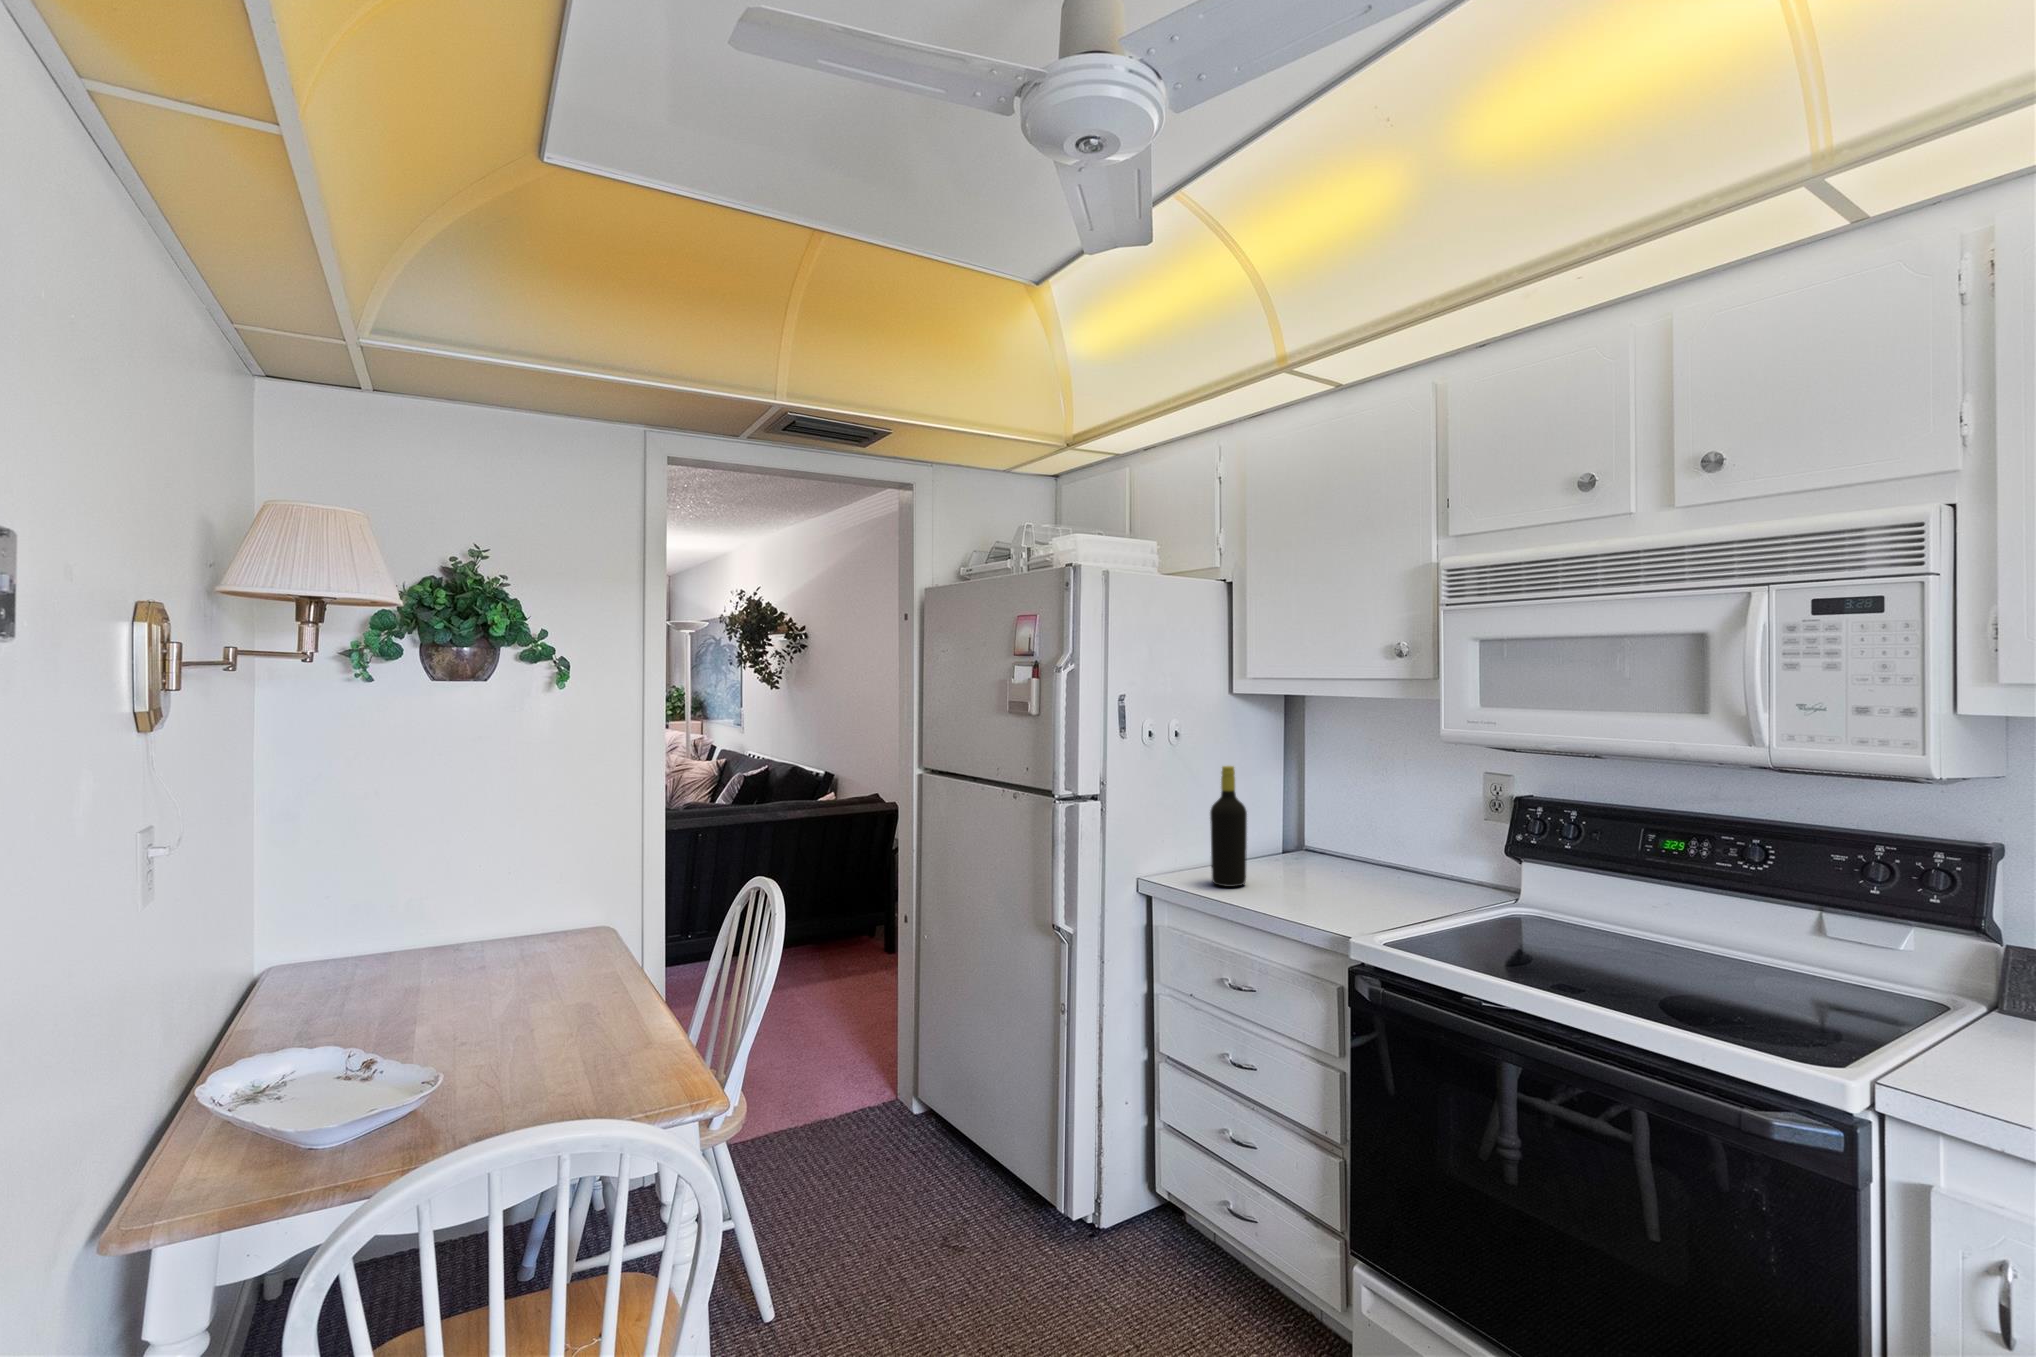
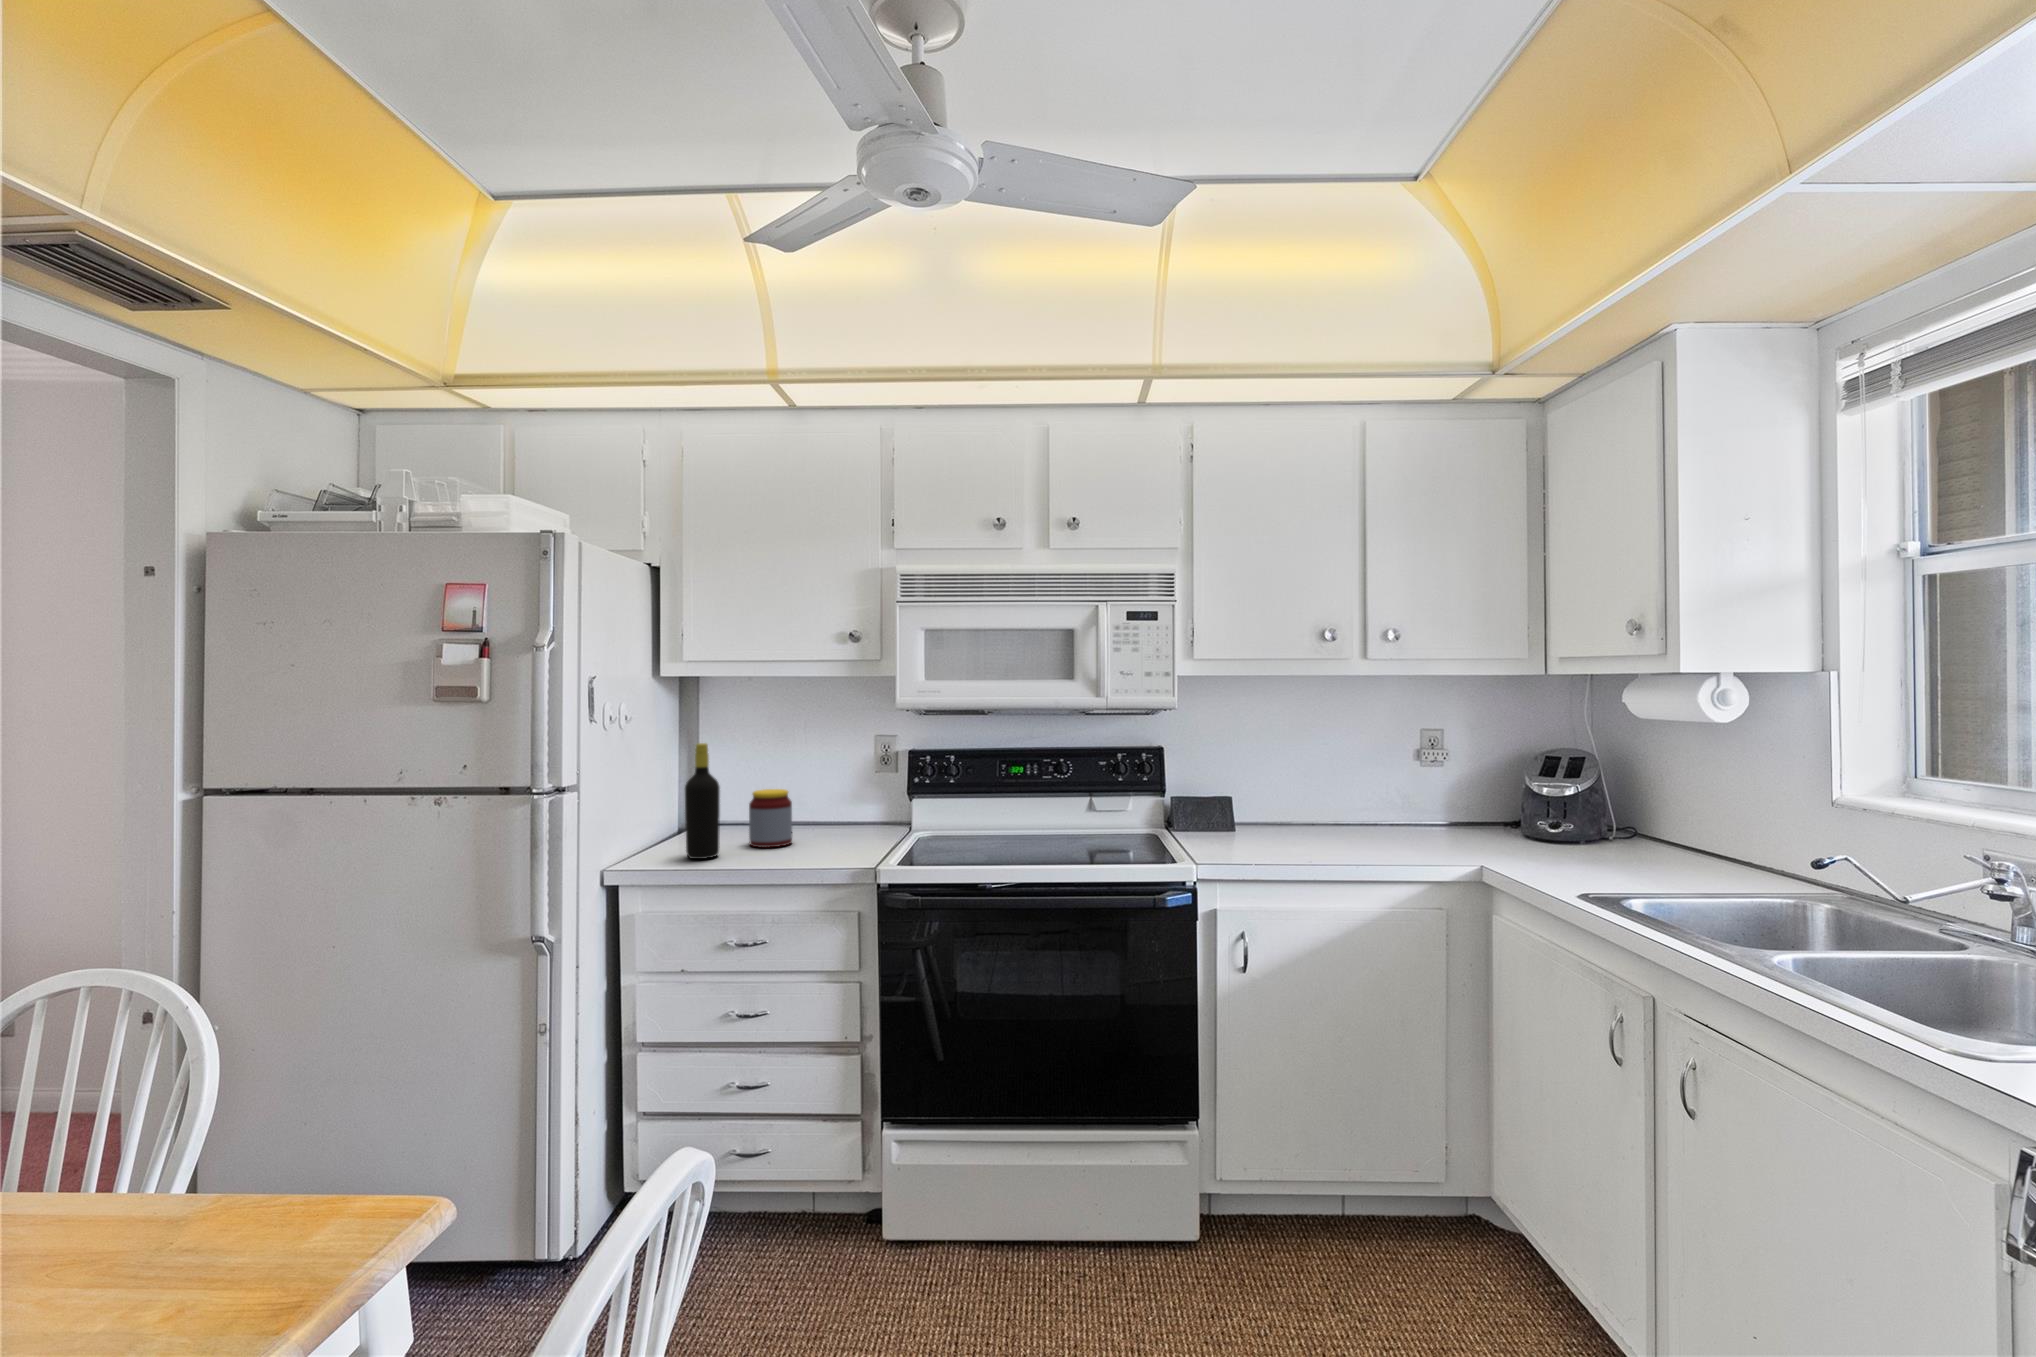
jar: none [1292,823,1341,890] -> present [749,789,792,847]

